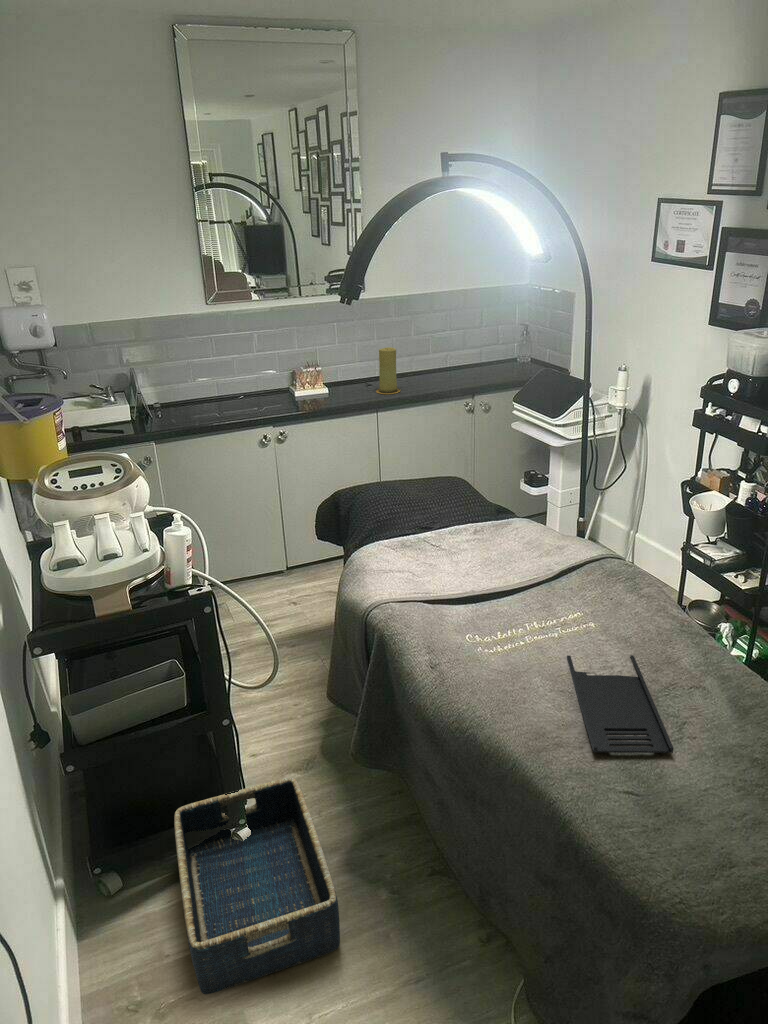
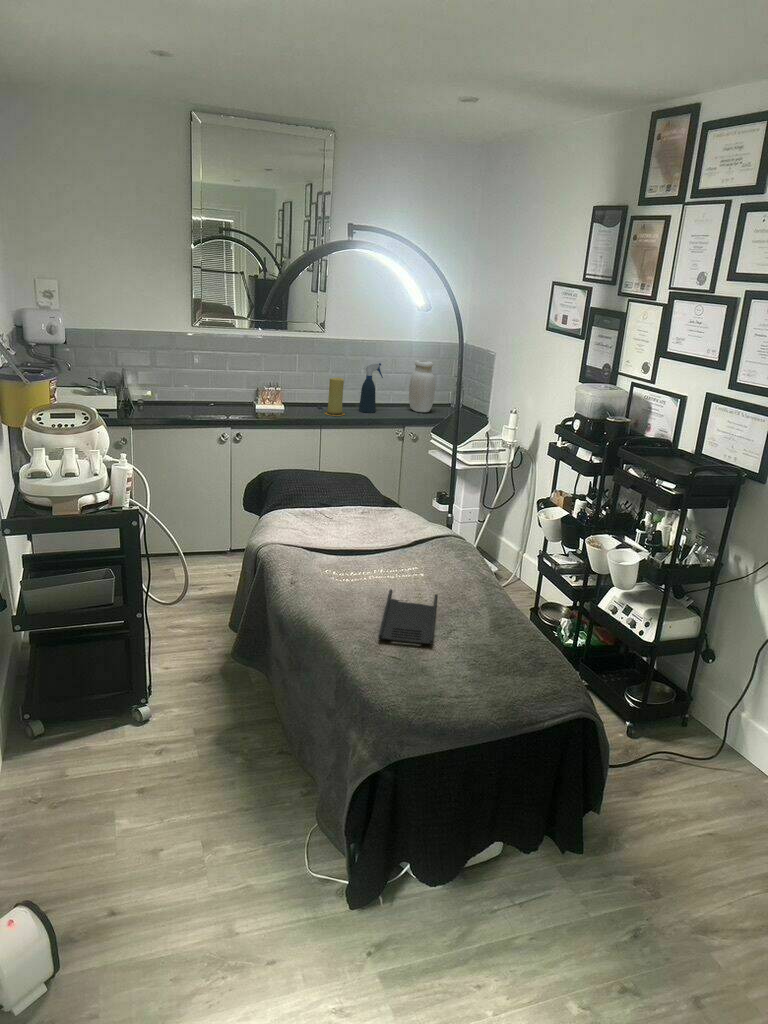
jar: none [469,313,500,376] -> present [409,360,435,412]
spray bottle: none [413,323,439,385] -> present [359,363,383,413]
basket: present [174,778,340,994] -> none [84,674,197,799]

